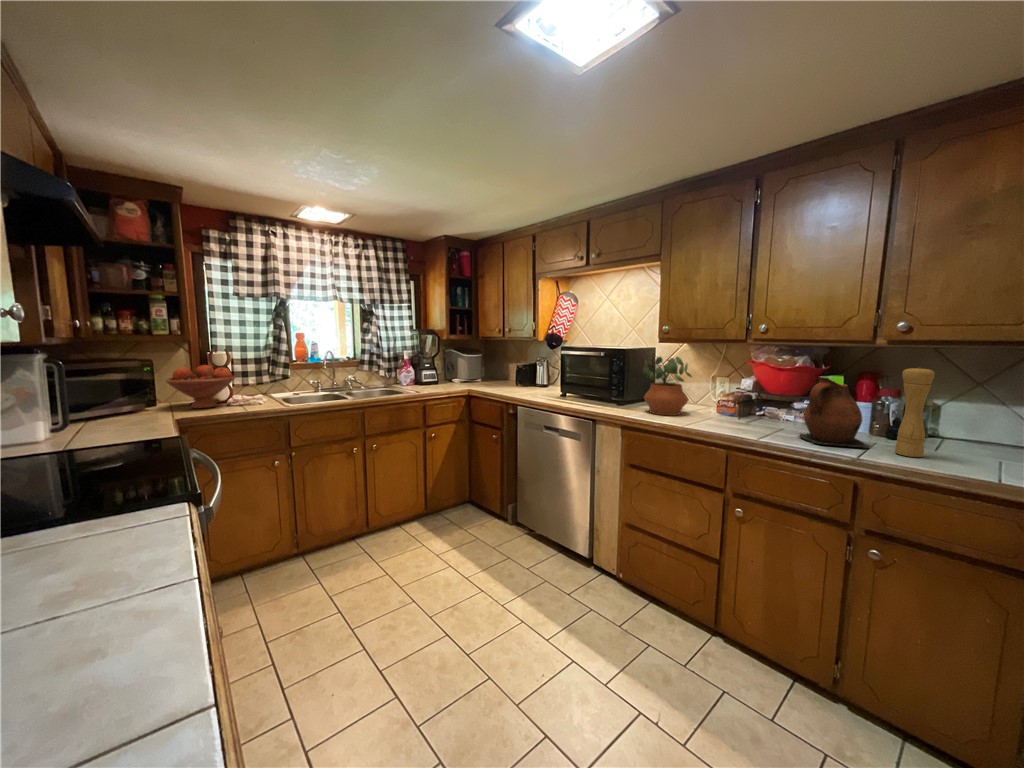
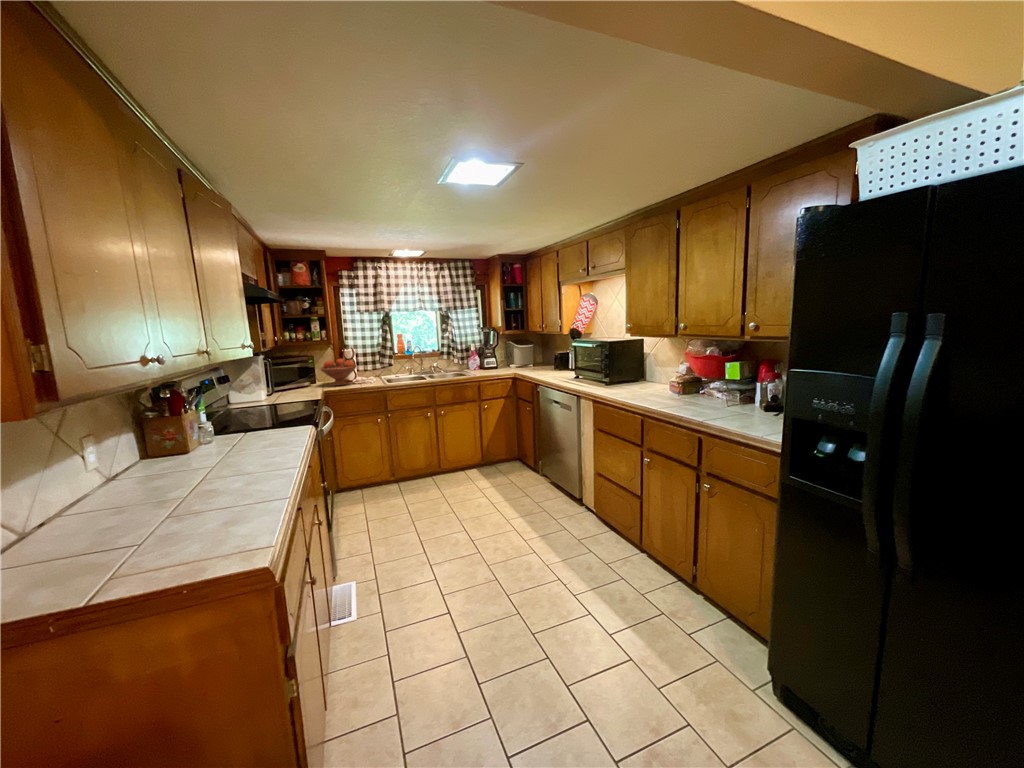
potted plant: present [643,357,692,415] -> none [616,349,655,394]
pepper mill: present [895,367,935,457] -> none [738,360,757,423]
ceramic pitcher: present [800,377,869,448] -> none [690,366,735,418]

